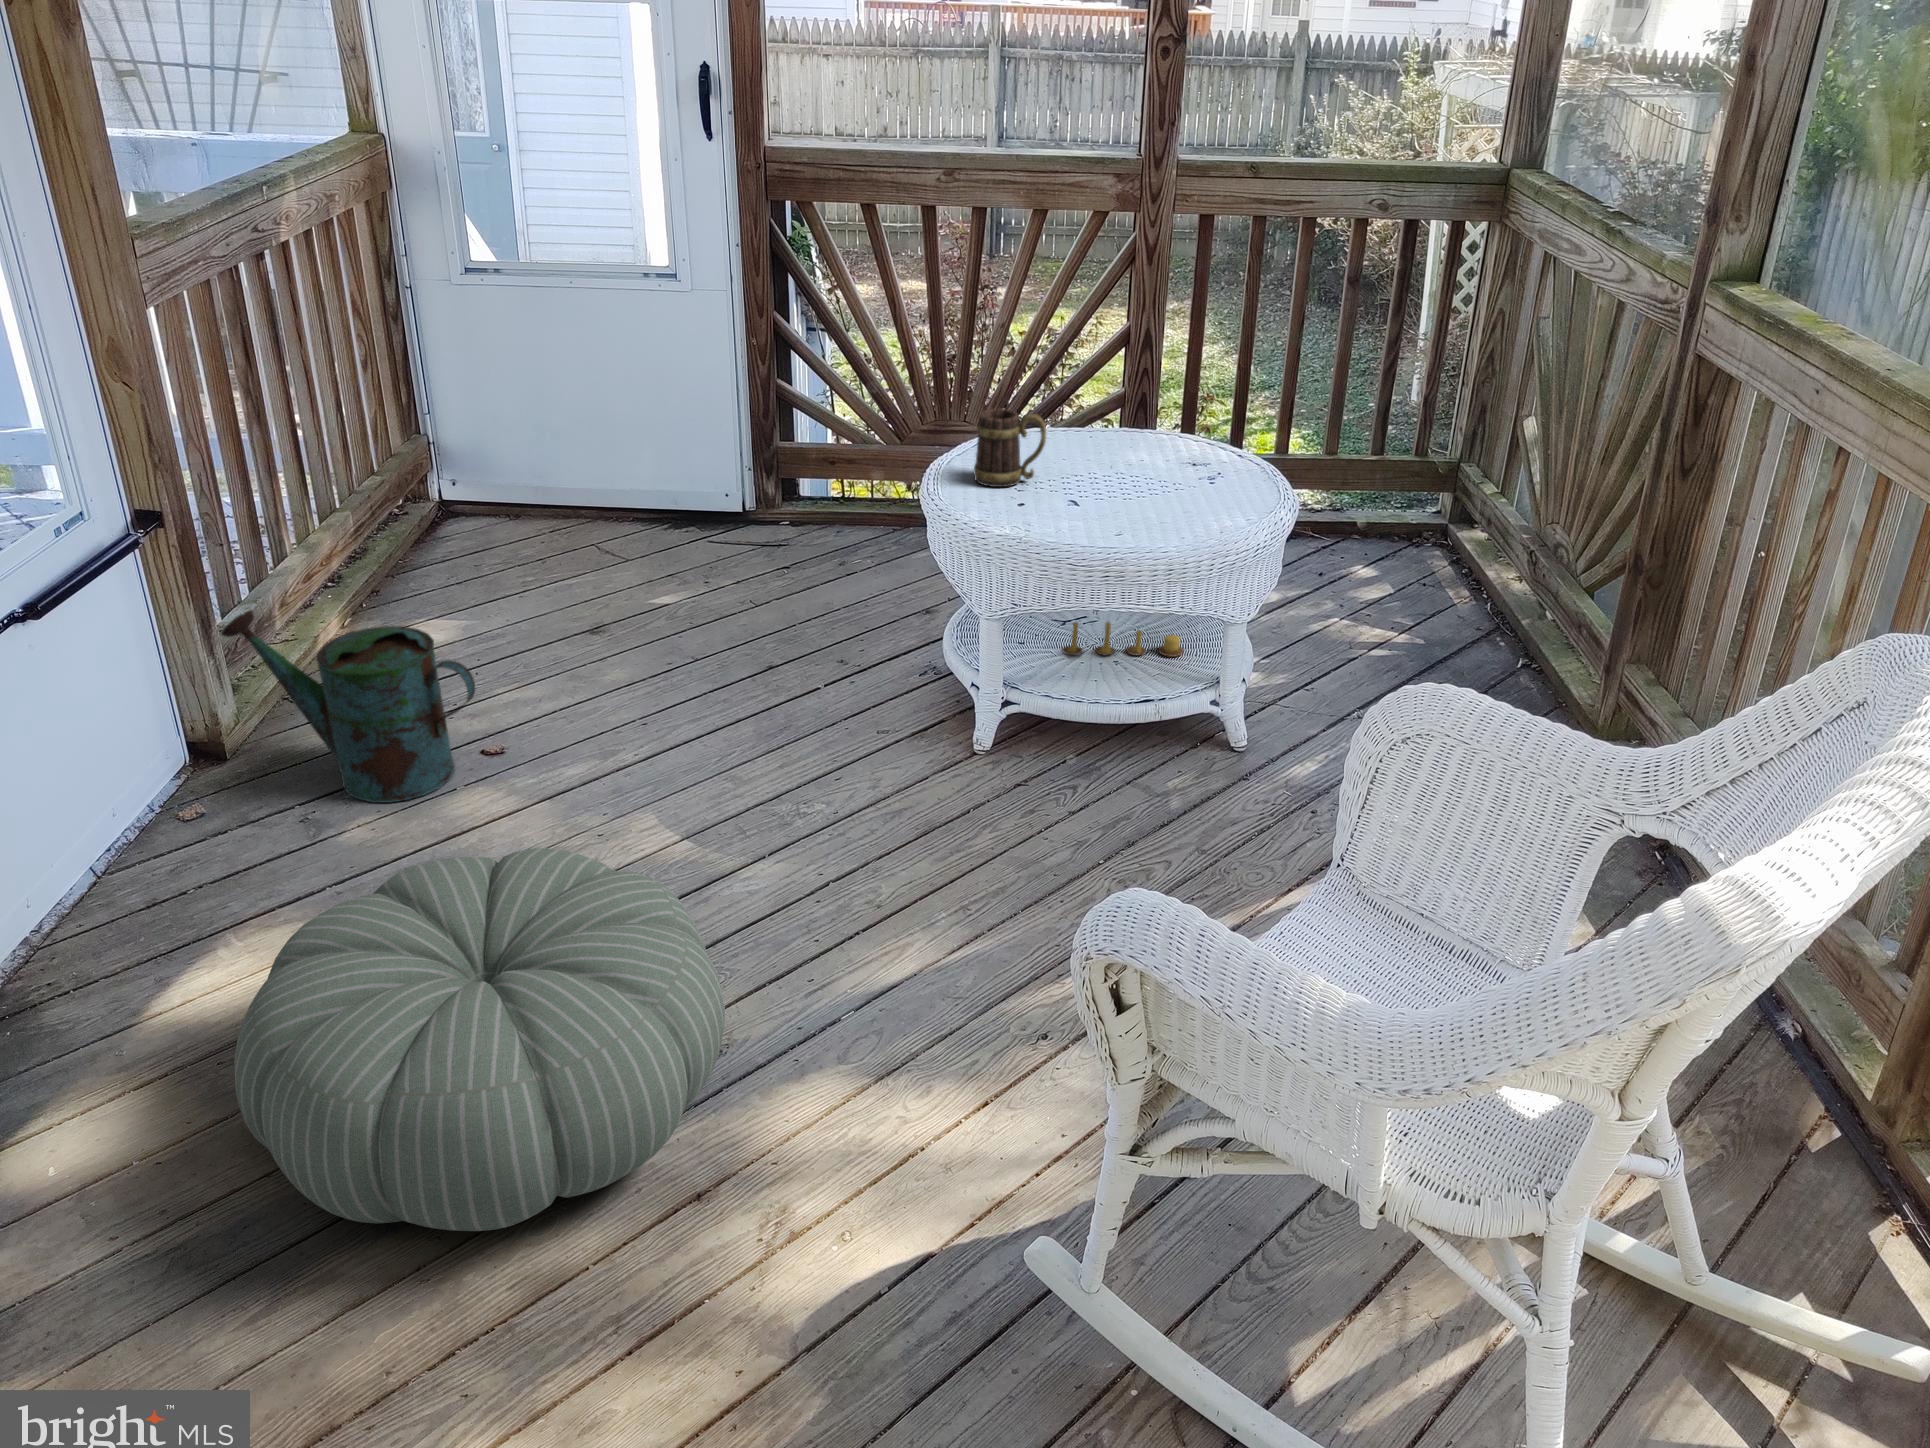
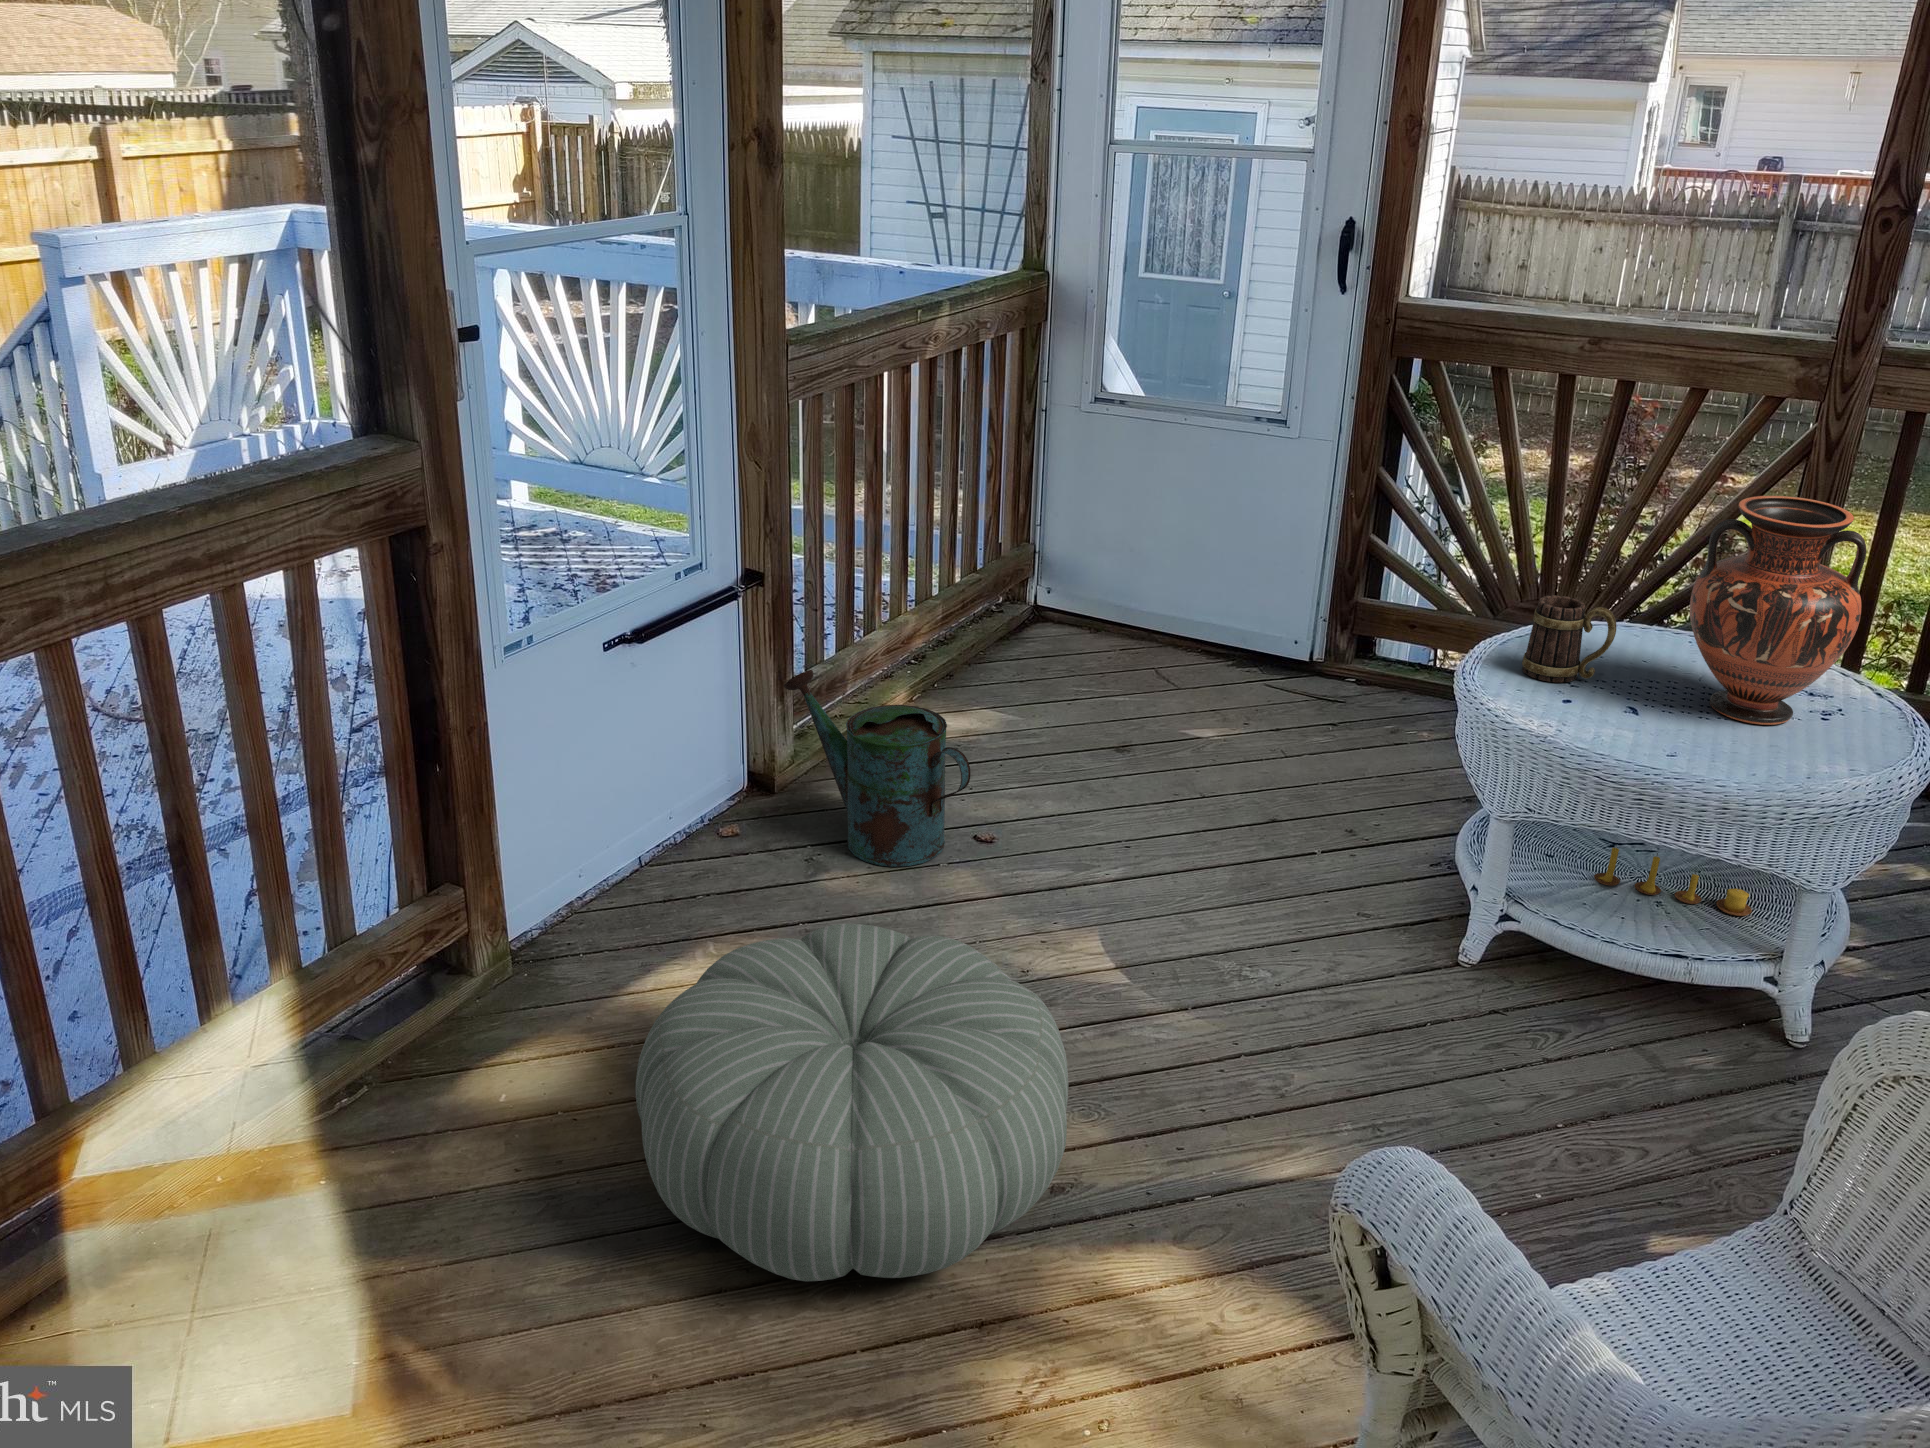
vase: none [1101,296,1228,494] -> present [1690,496,1866,725]

